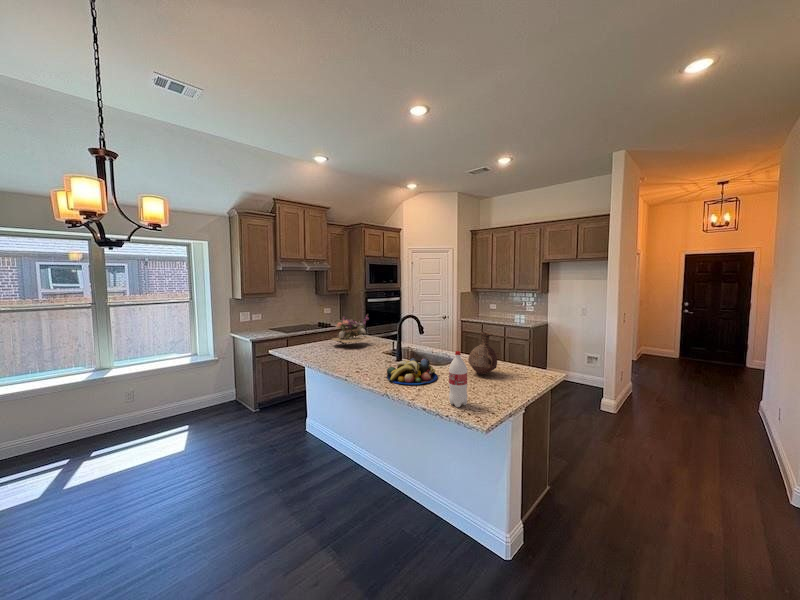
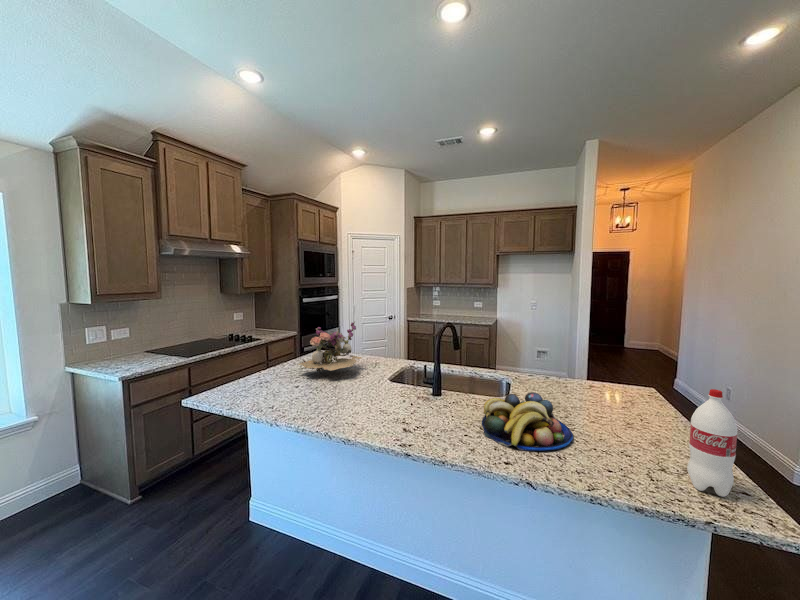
vase: present [468,332,497,375] -> none [573,342,632,407]

